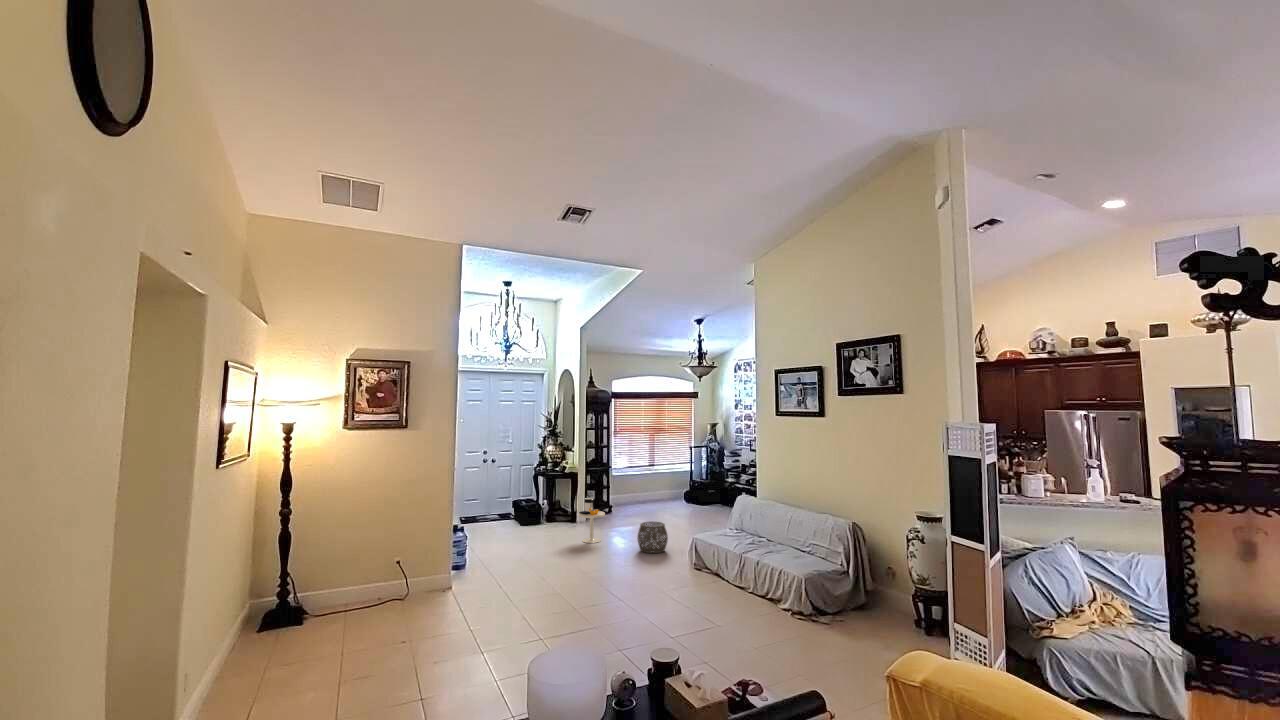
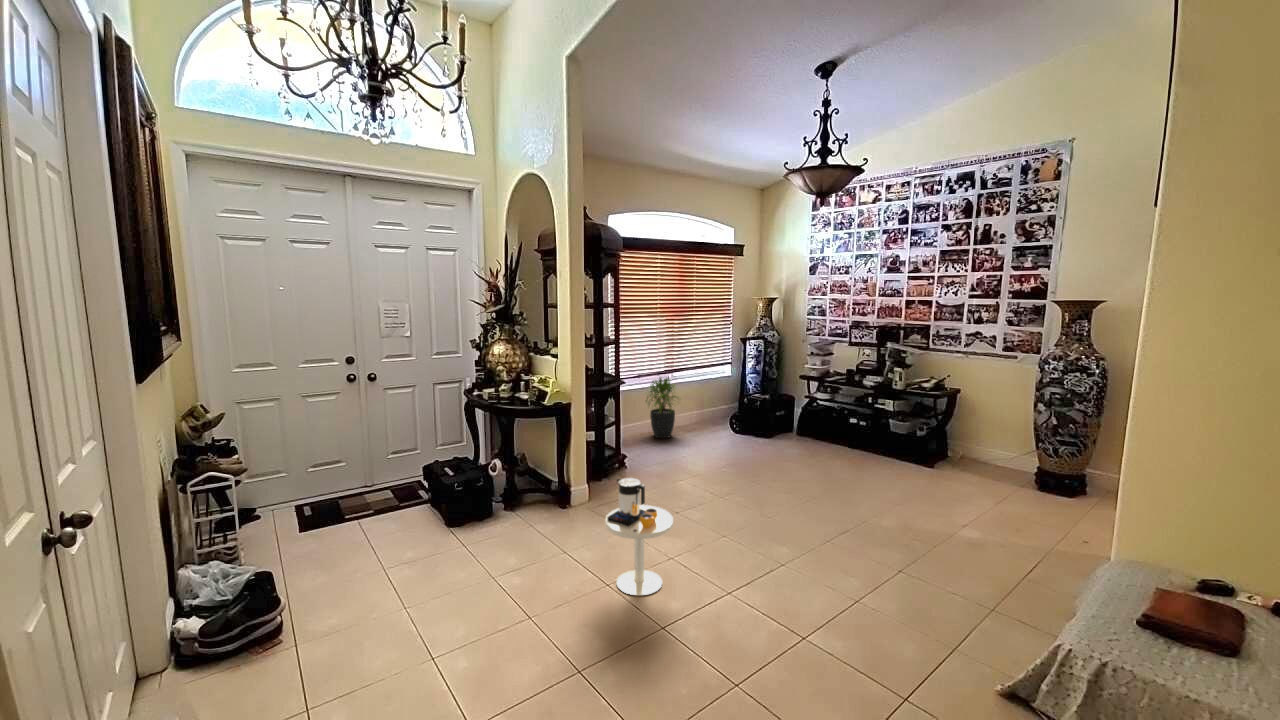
potted plant: none [632,467,654,504] -> present [646,378,678,438]
woven basket: present [637,521,668,553] -> none [784,543,872,643]

